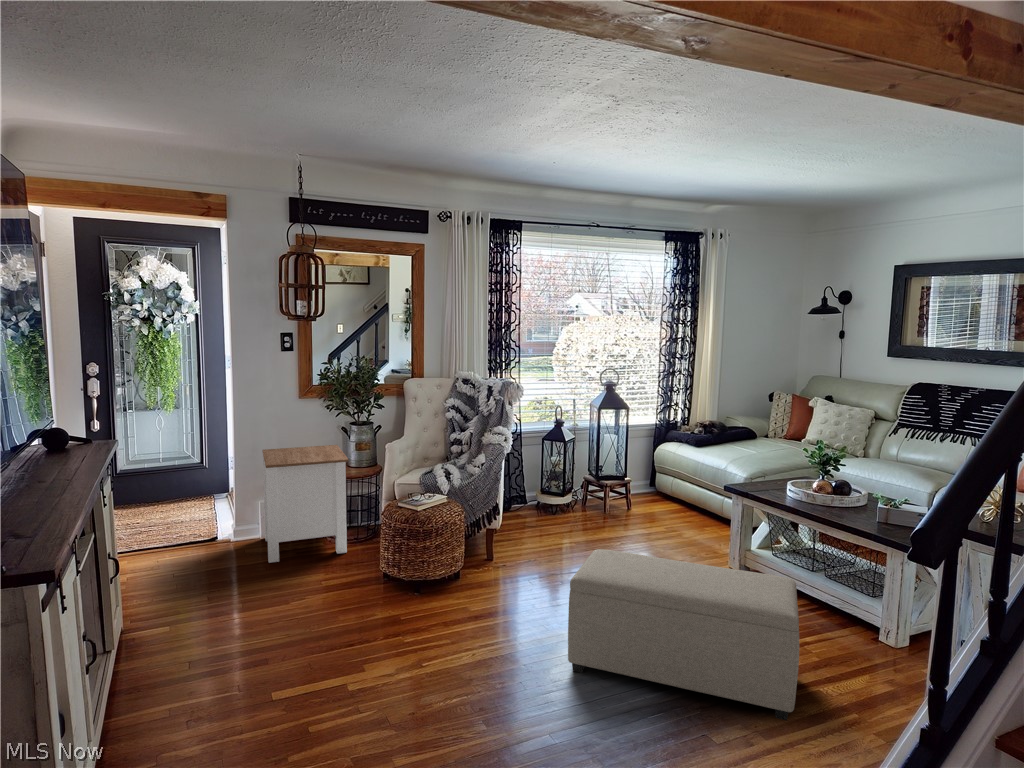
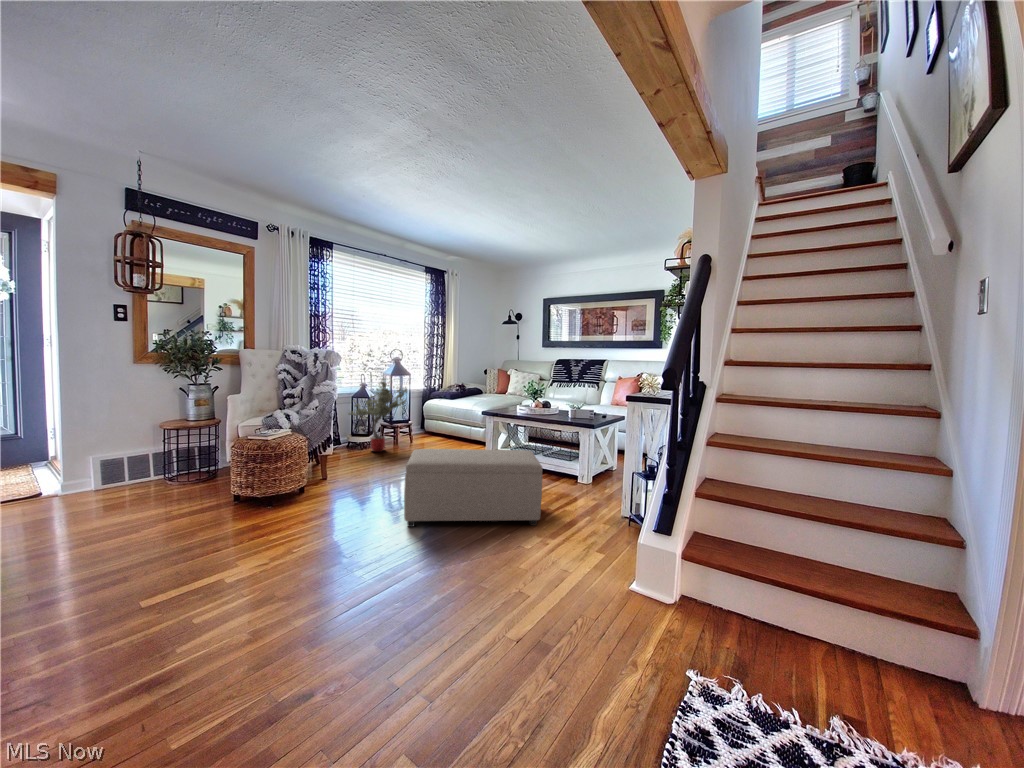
potted tree: none [531,413,620,525] -> present [348,379,407,452]
side table: present [262,445,349,563] -> none [92,402,194,504]

